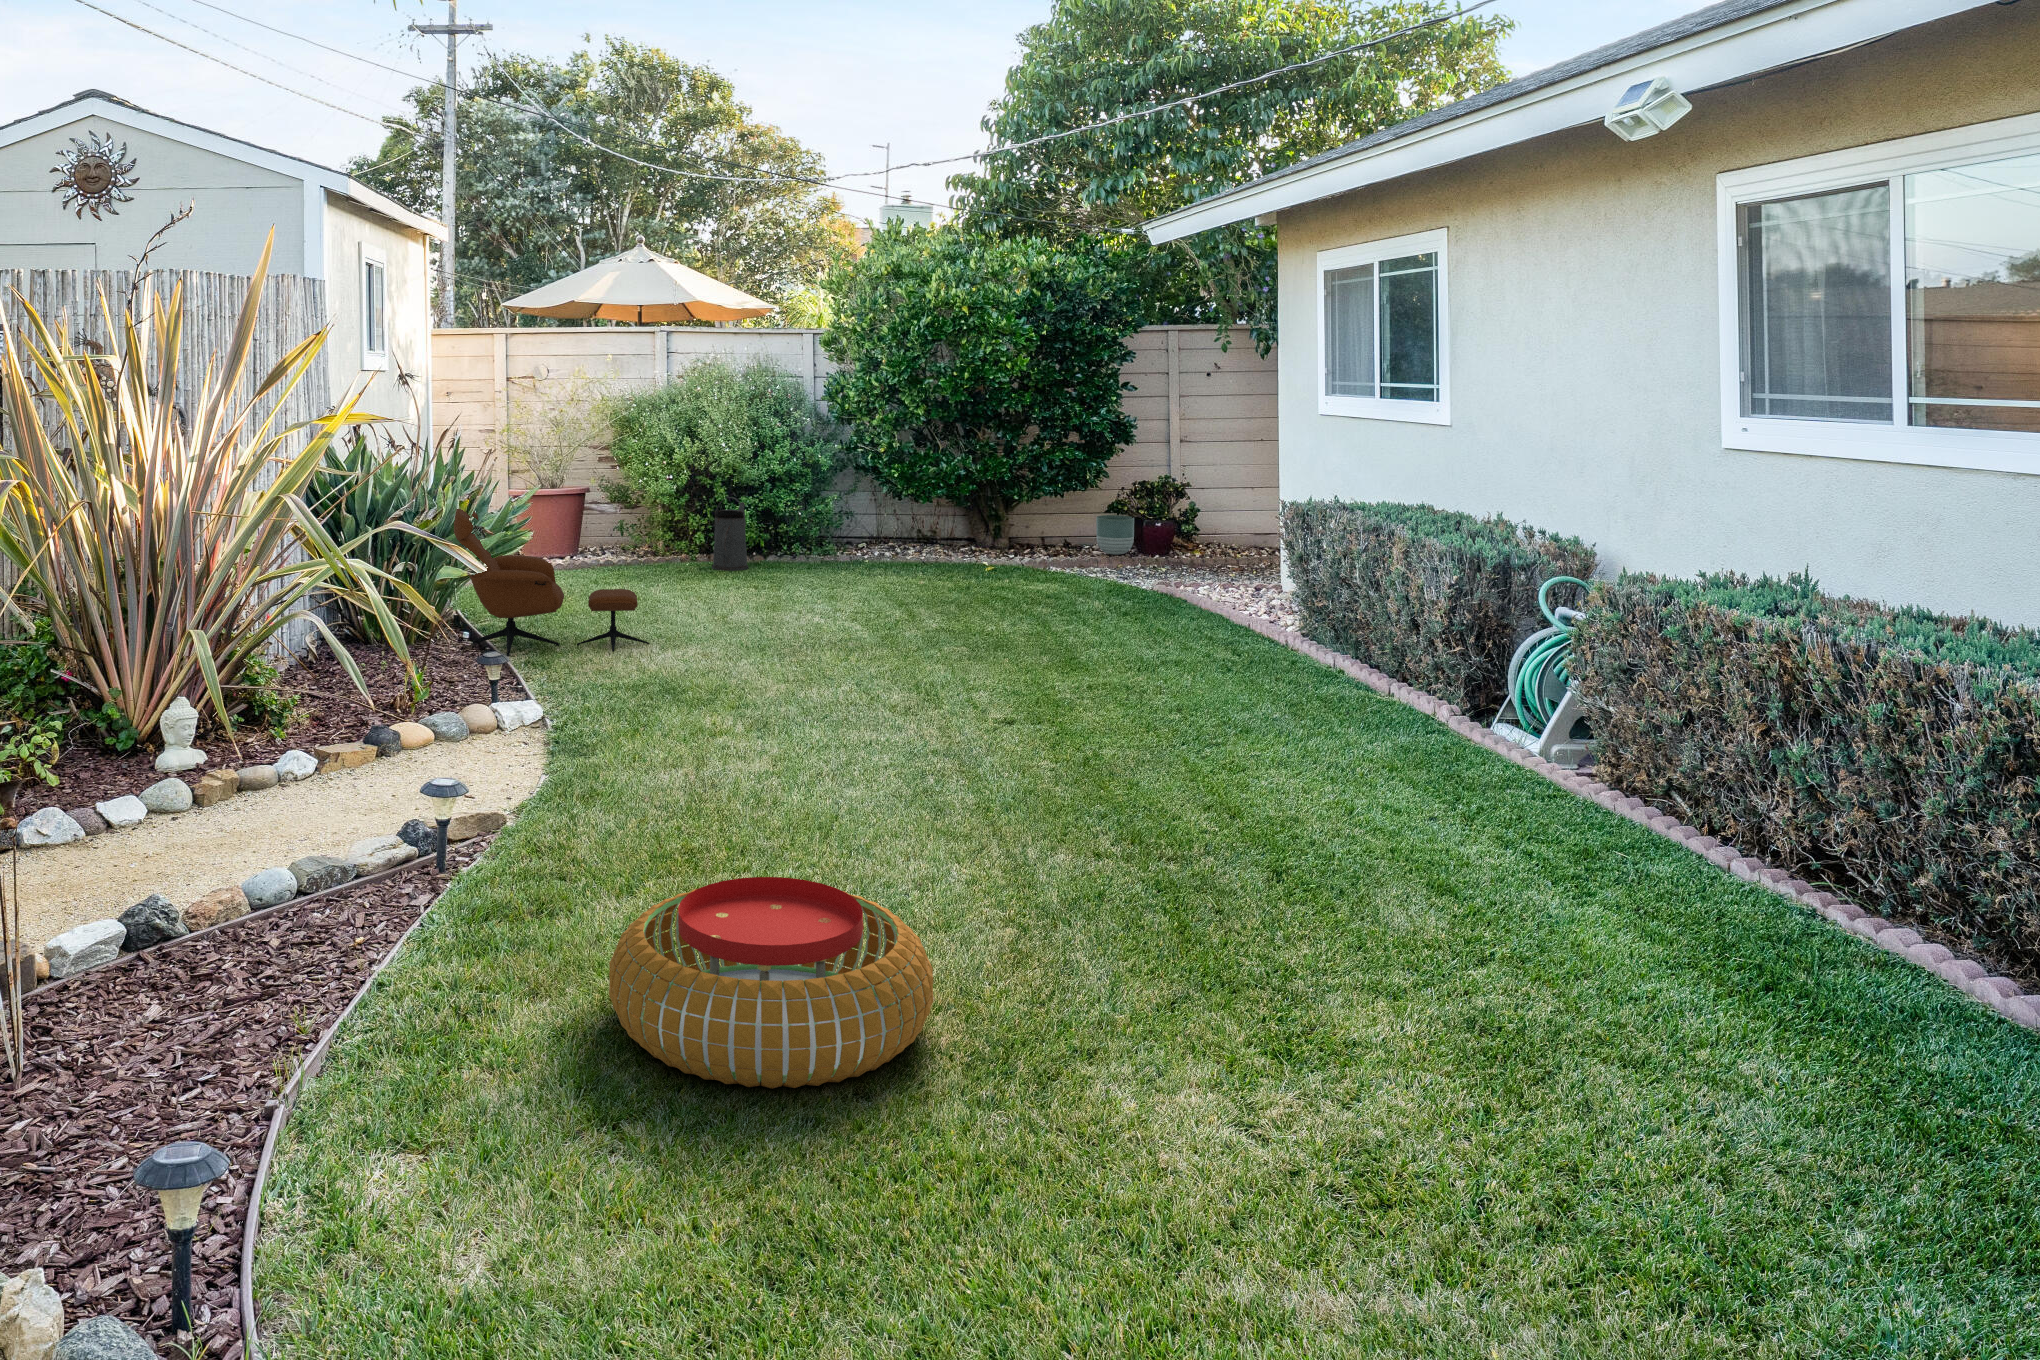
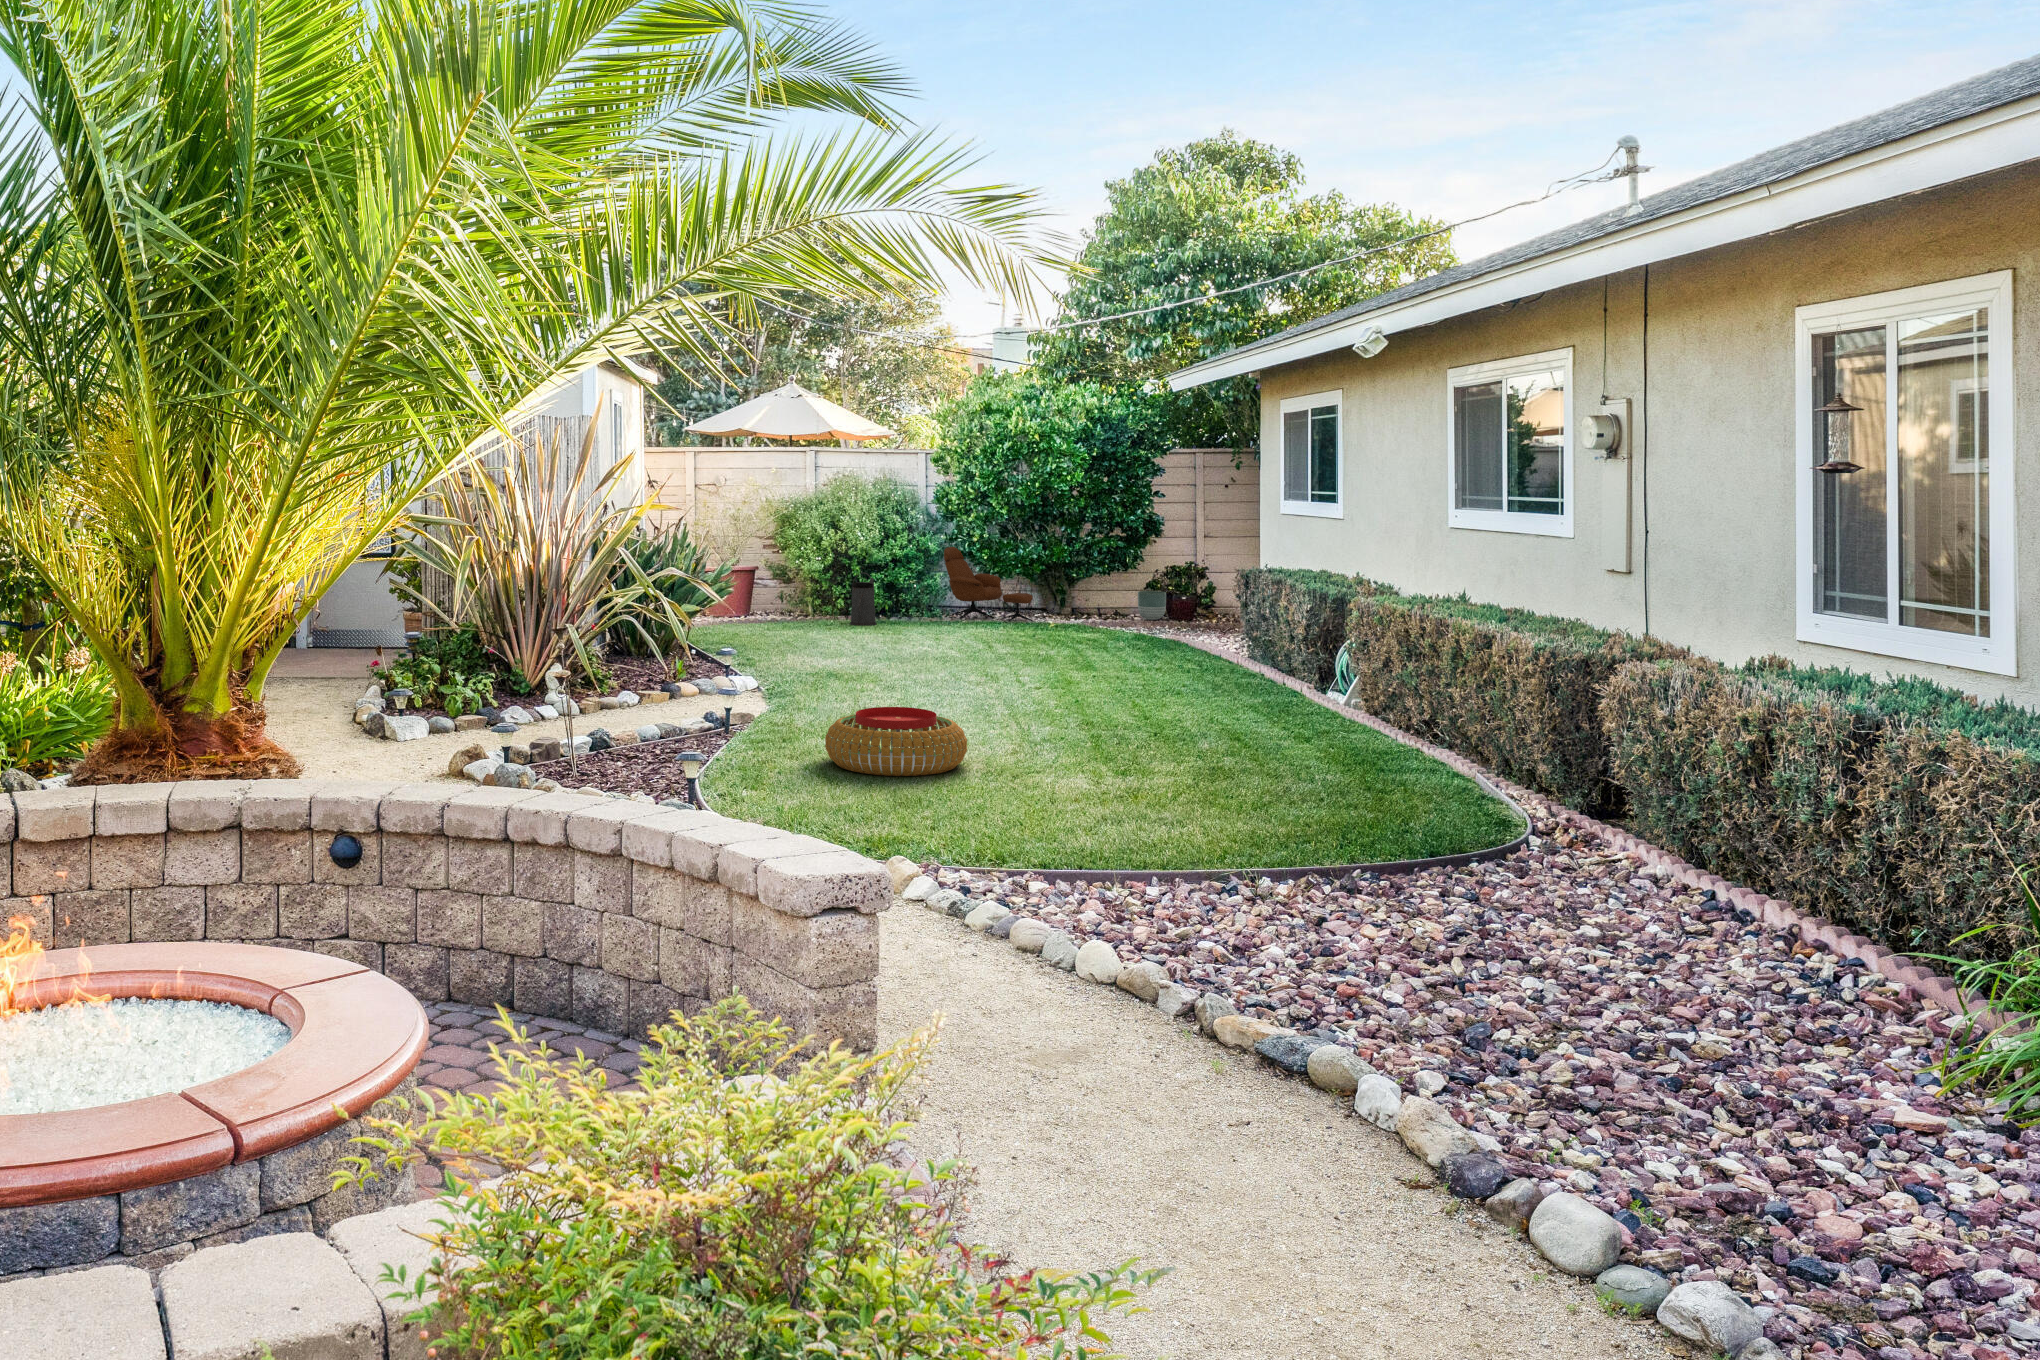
lounge chair: present [454,509,649,656] -> present [944,547,1033,621]

